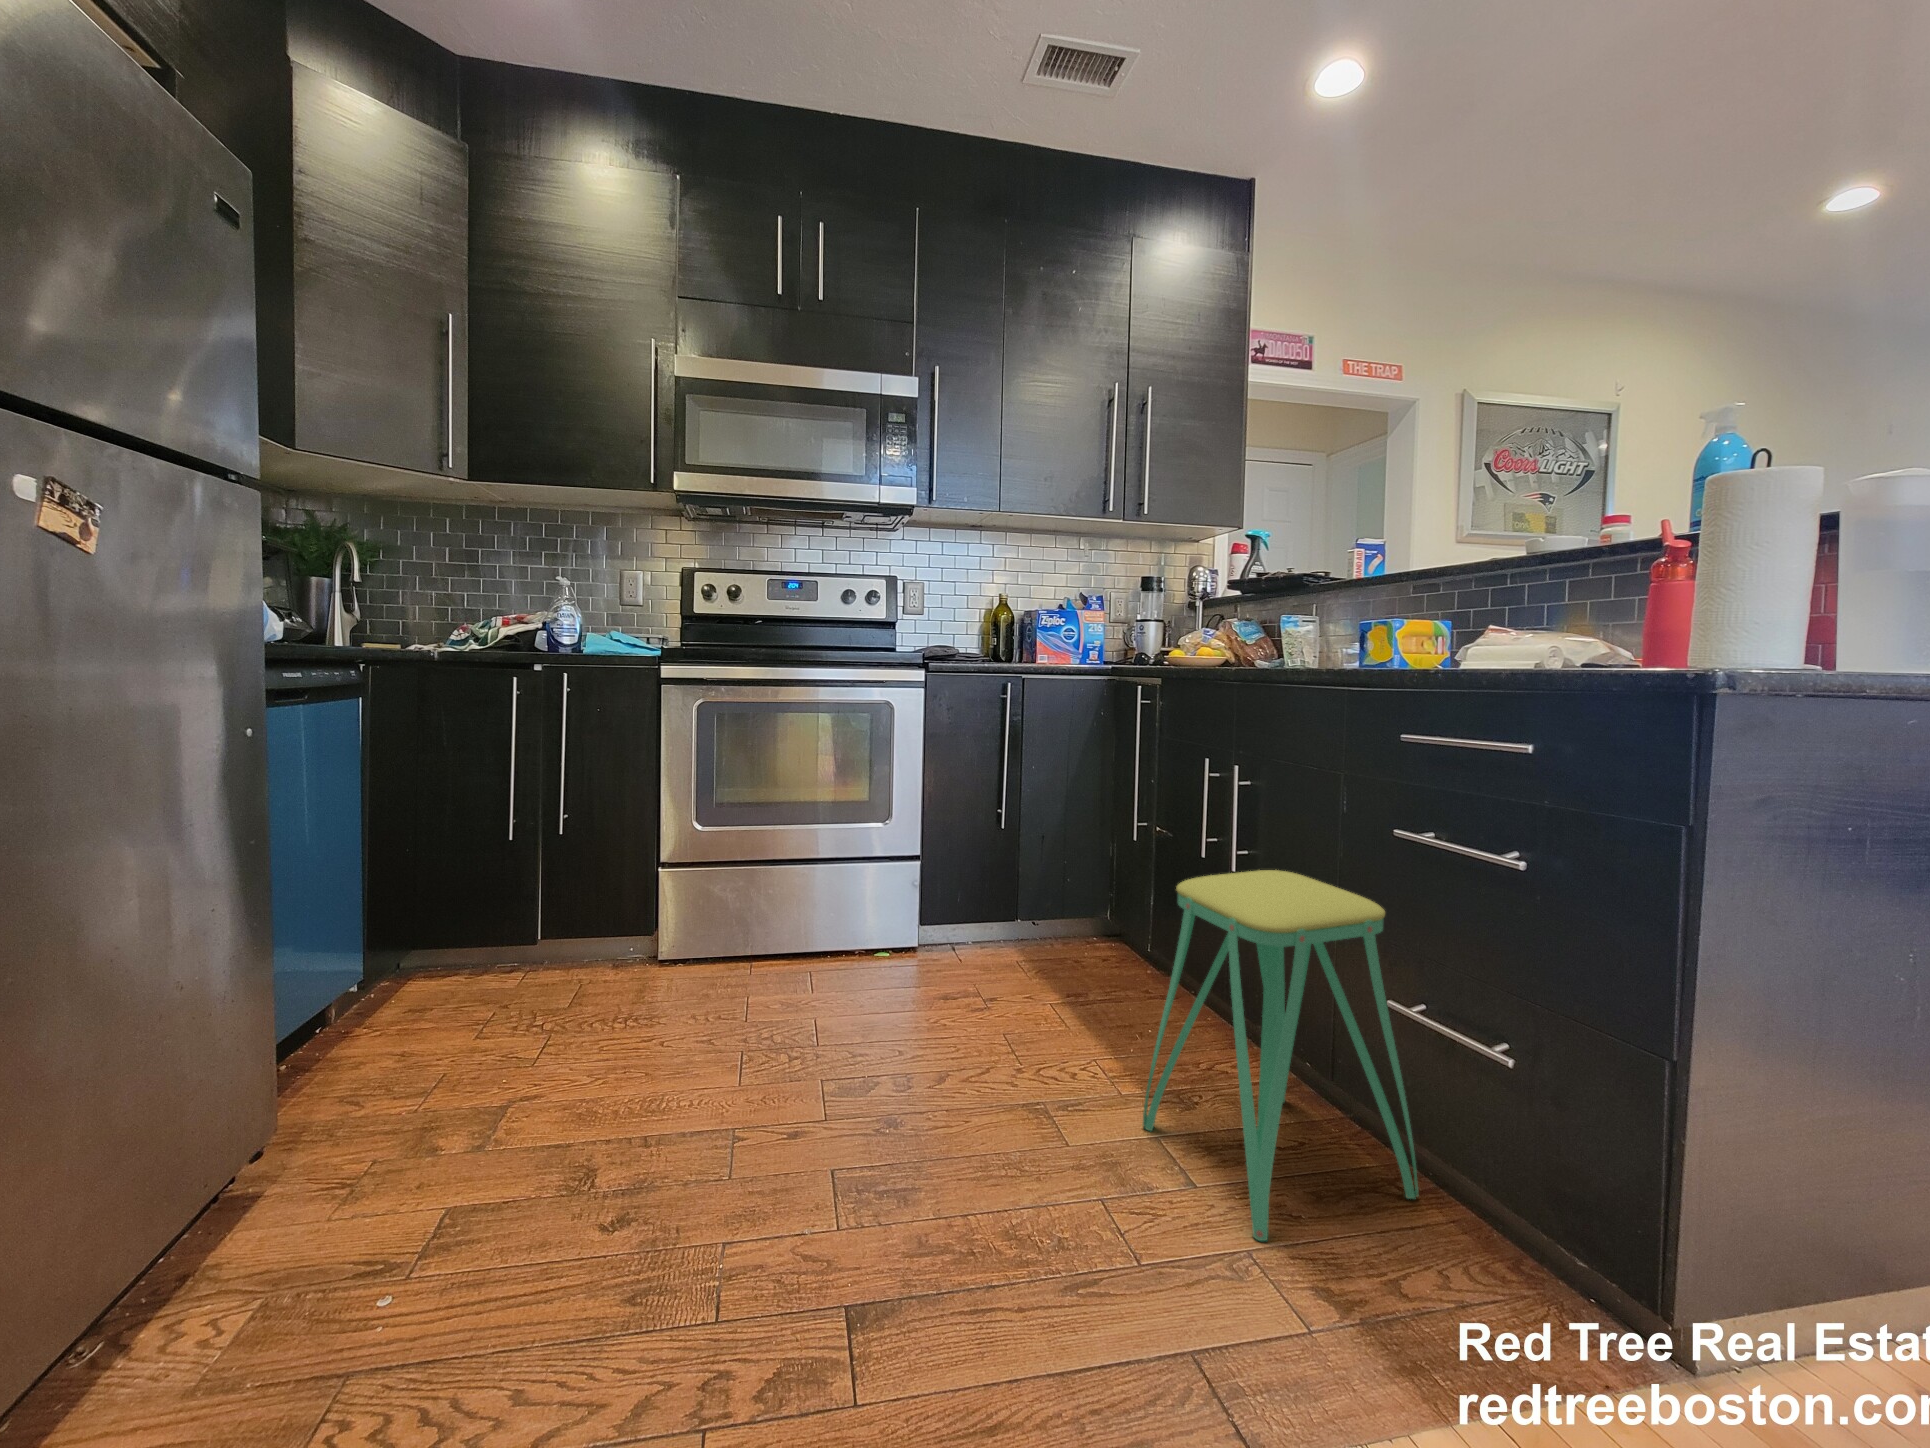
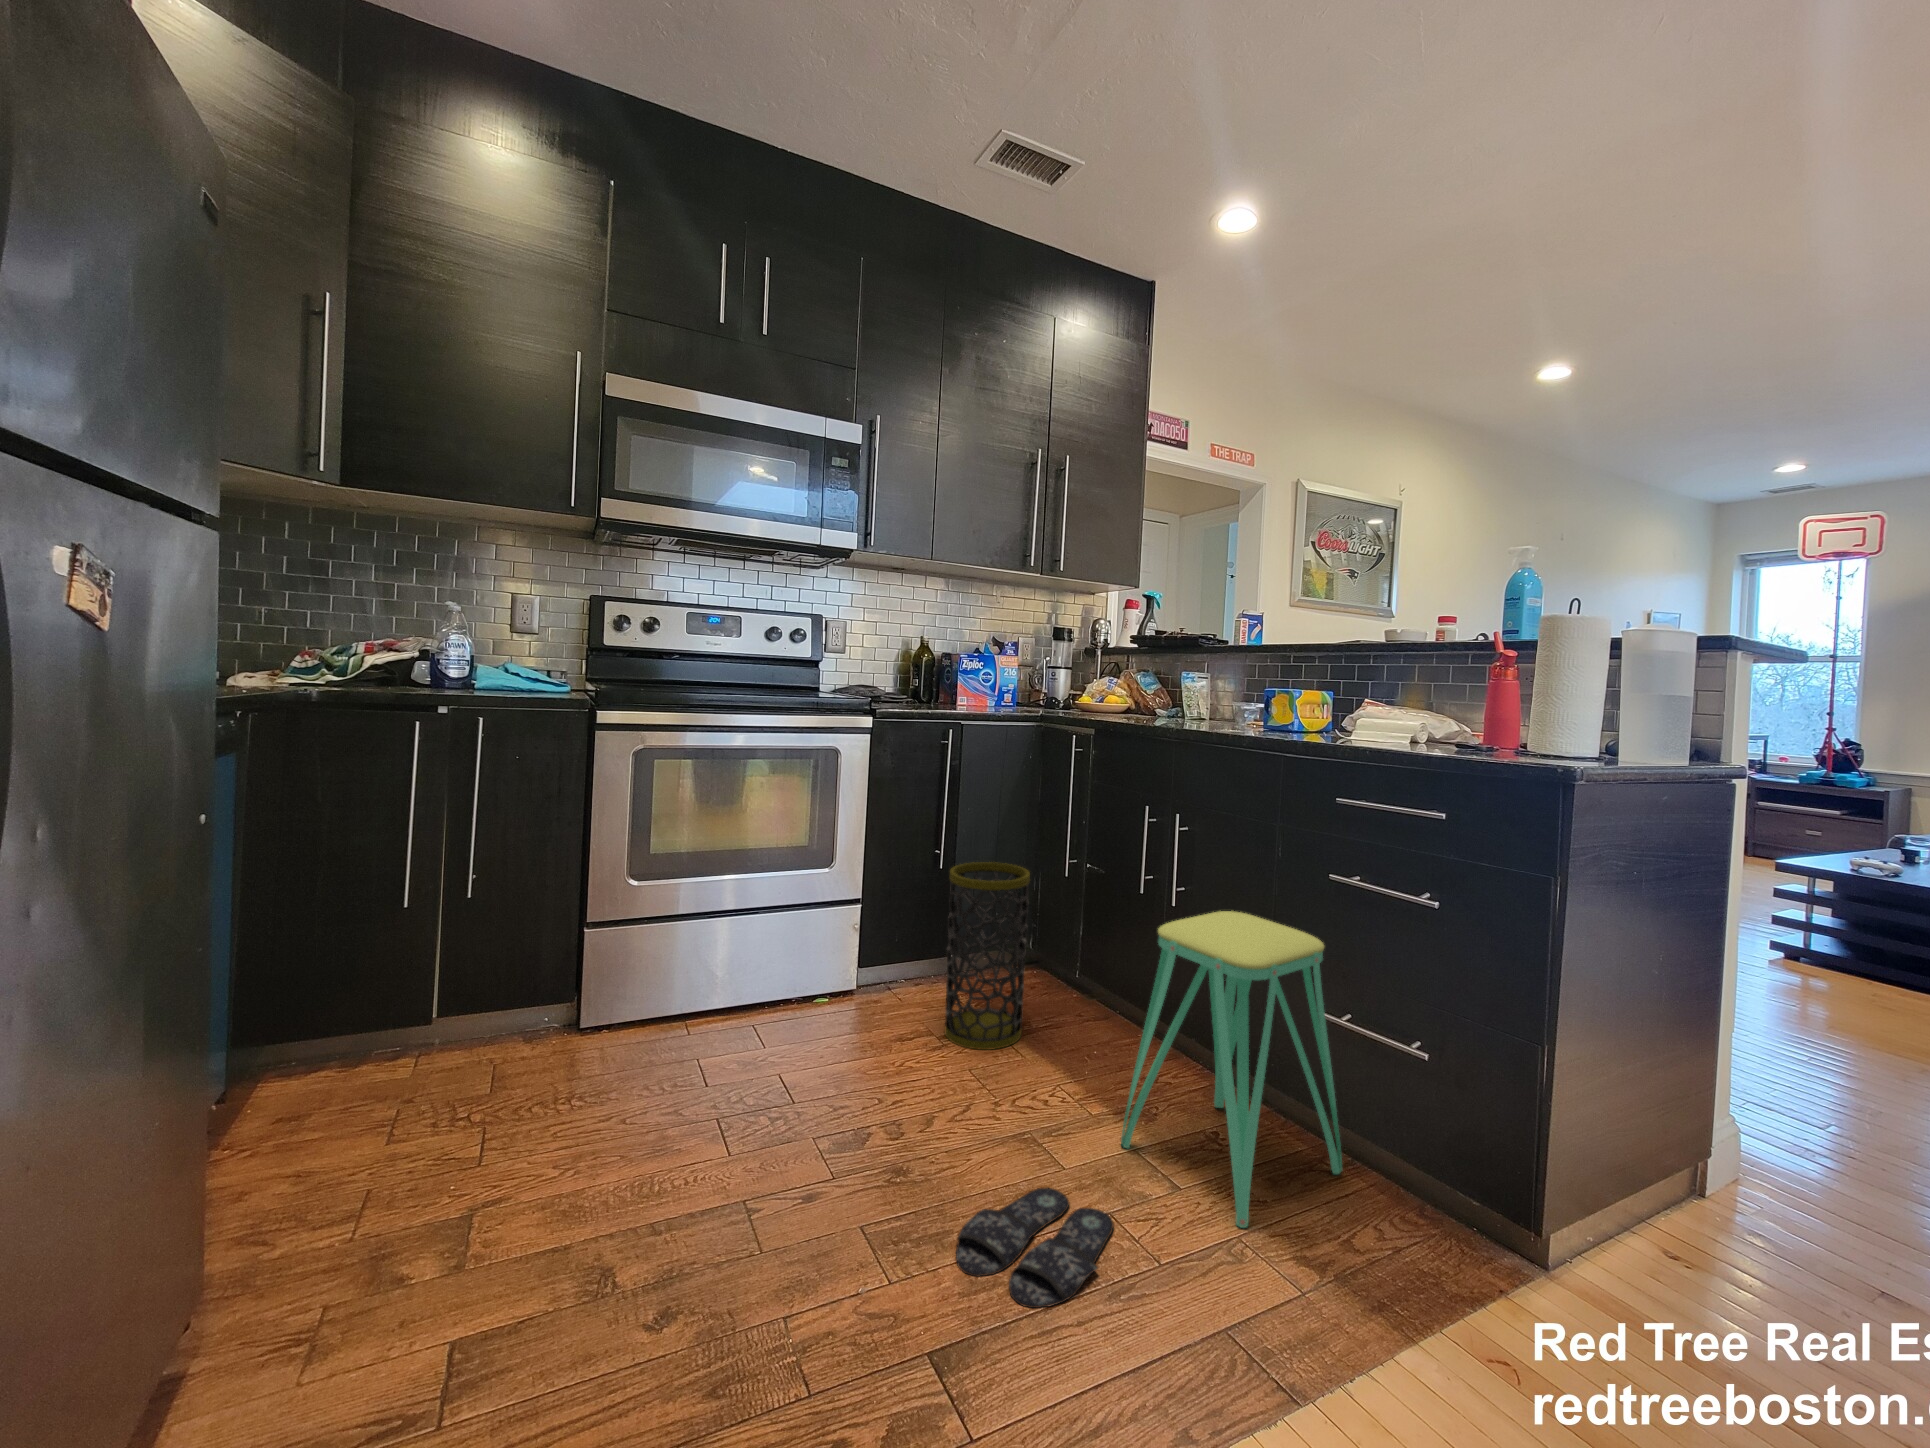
trash can: none [994,817,1079,1012] -> present [945,862,1030,1050]
slippers: none [913,1157,1100,1285] -> present [956,1188,1114,1308]

